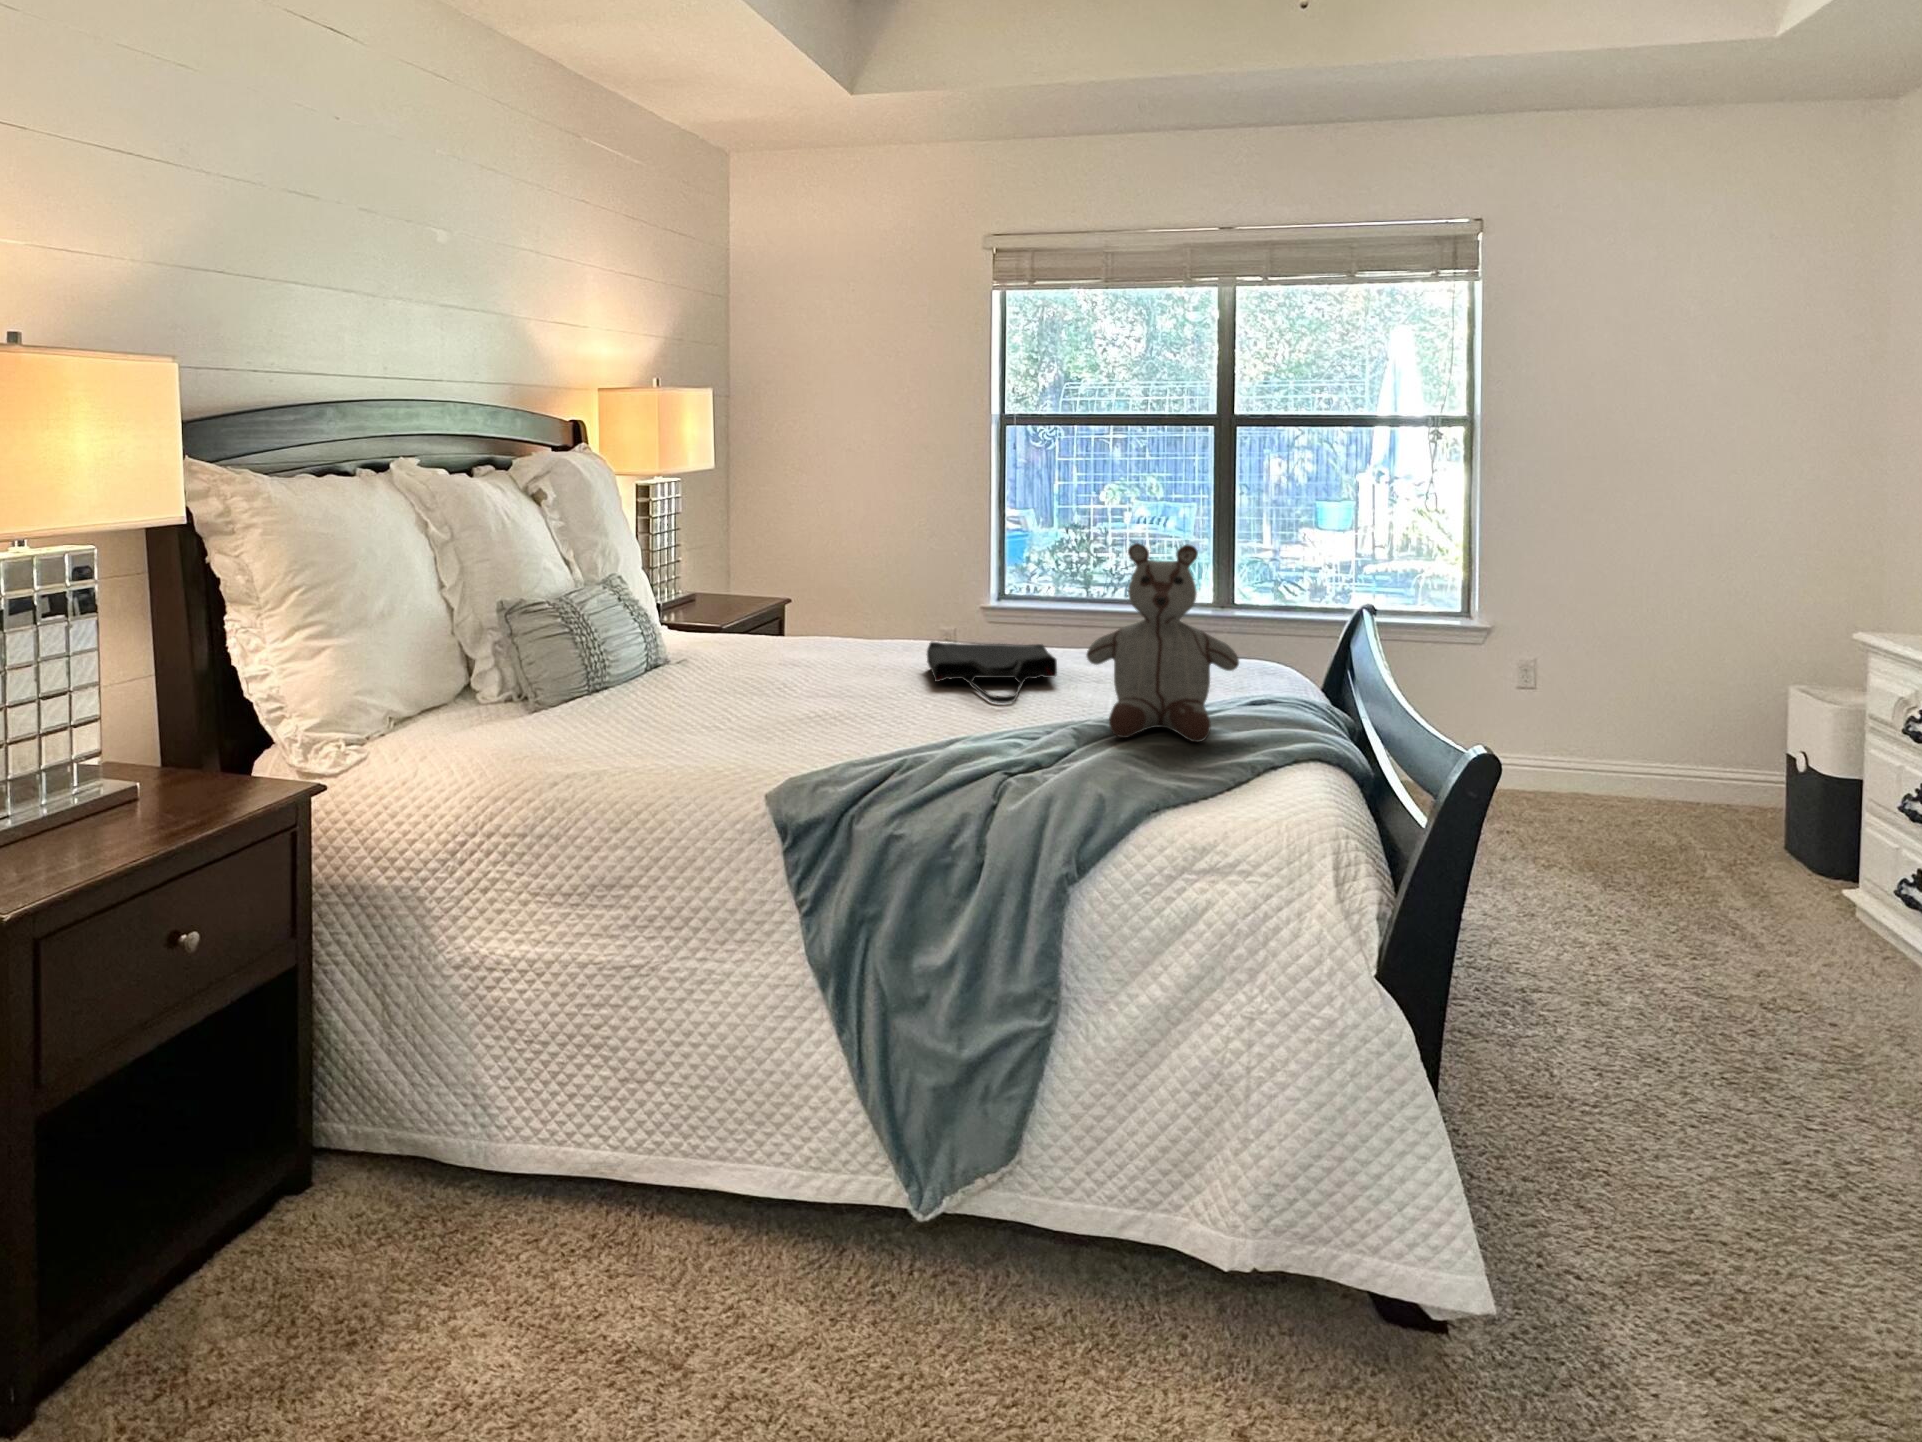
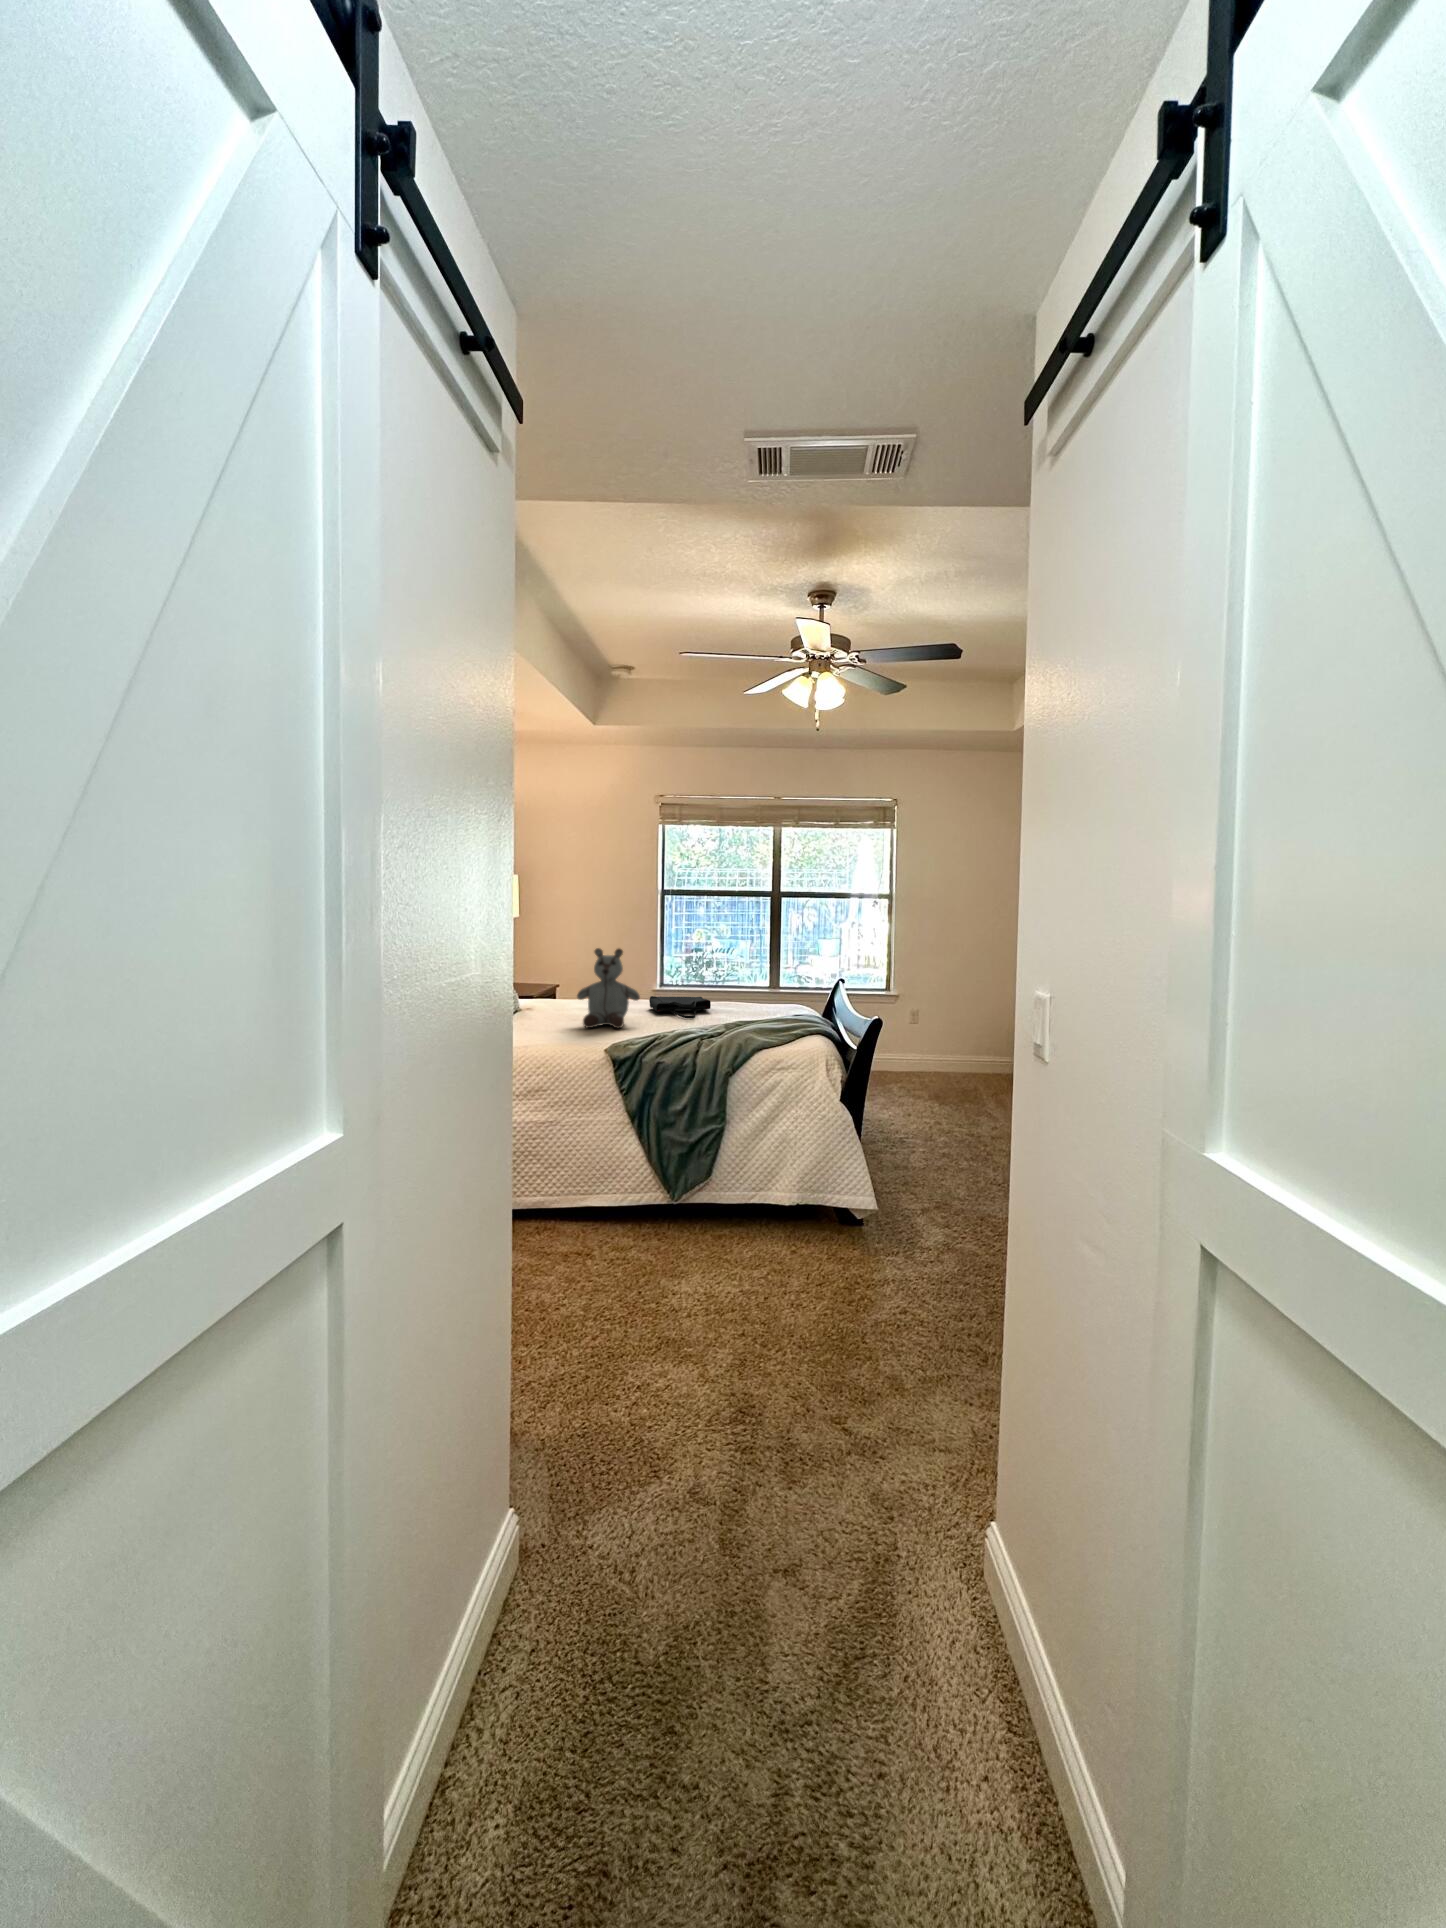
stuffed bear: present [1087,543,1239,742] -> present [577,948,640,1028]

